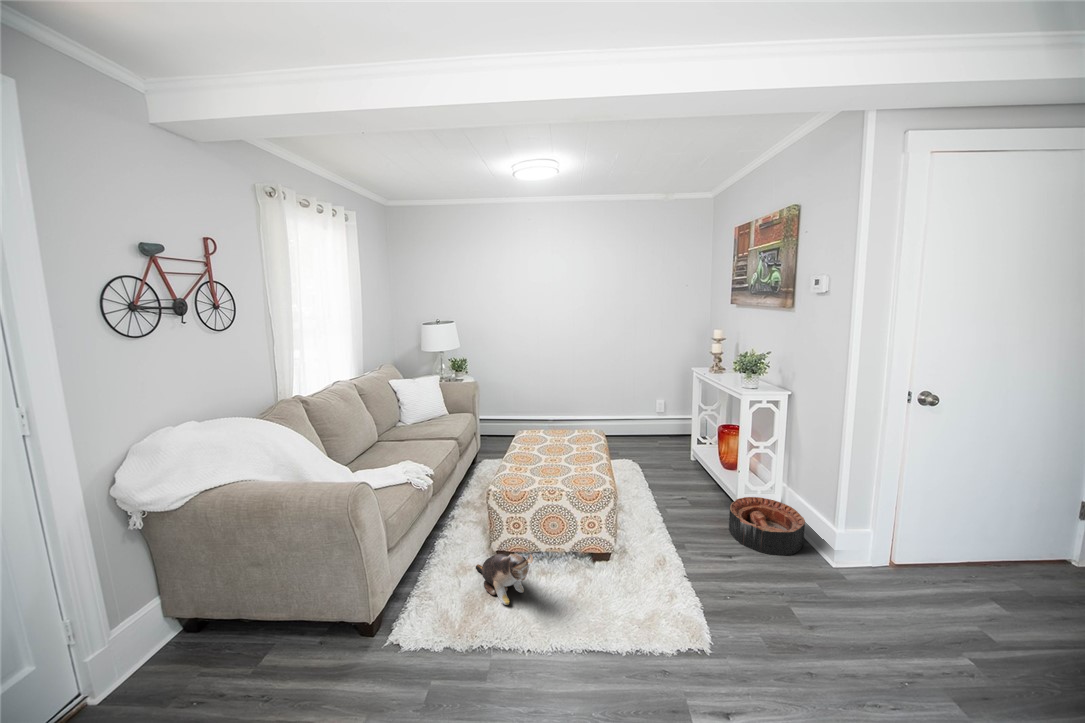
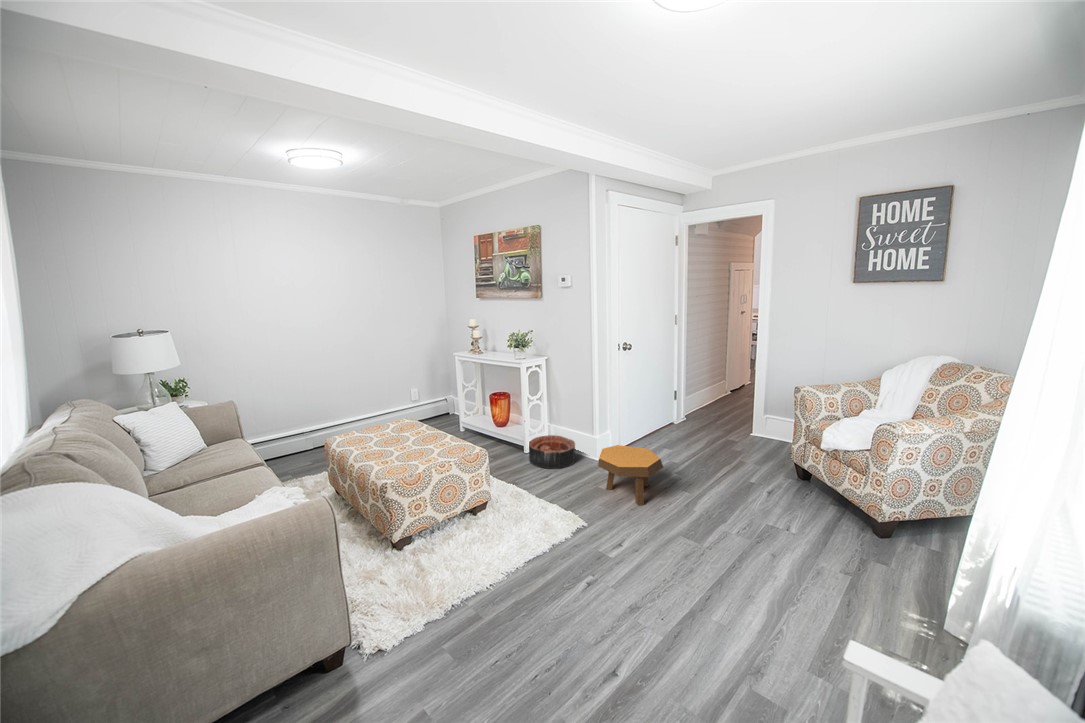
footstool: none [785,552,919,685] -> present [598,445,663,505]
plush toy: present [476,554,533,605] -> none [387,514,471,572]

